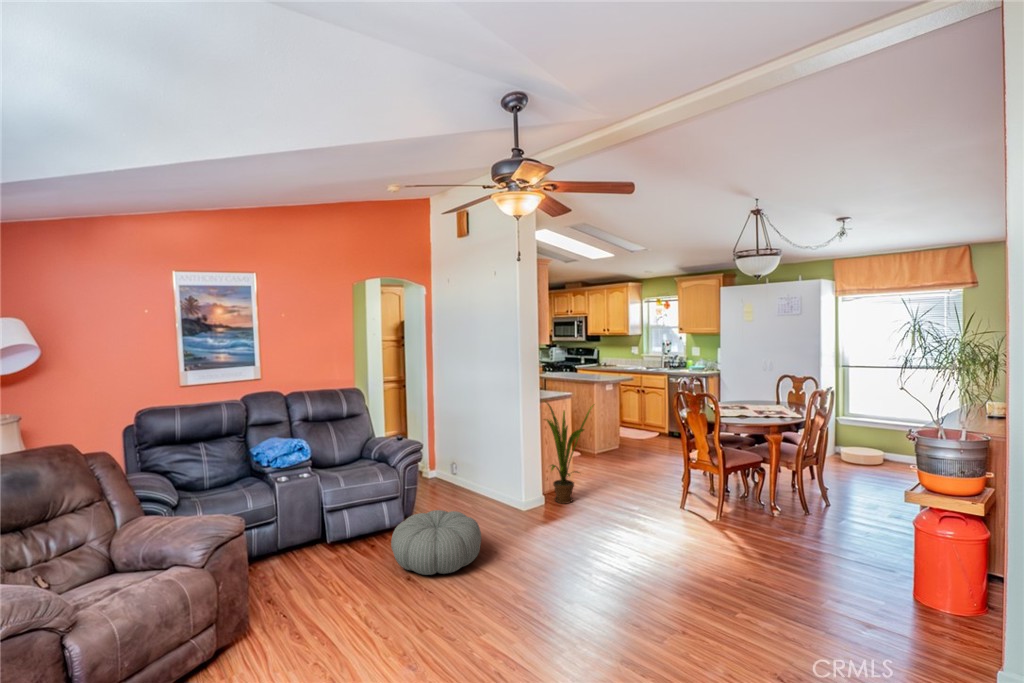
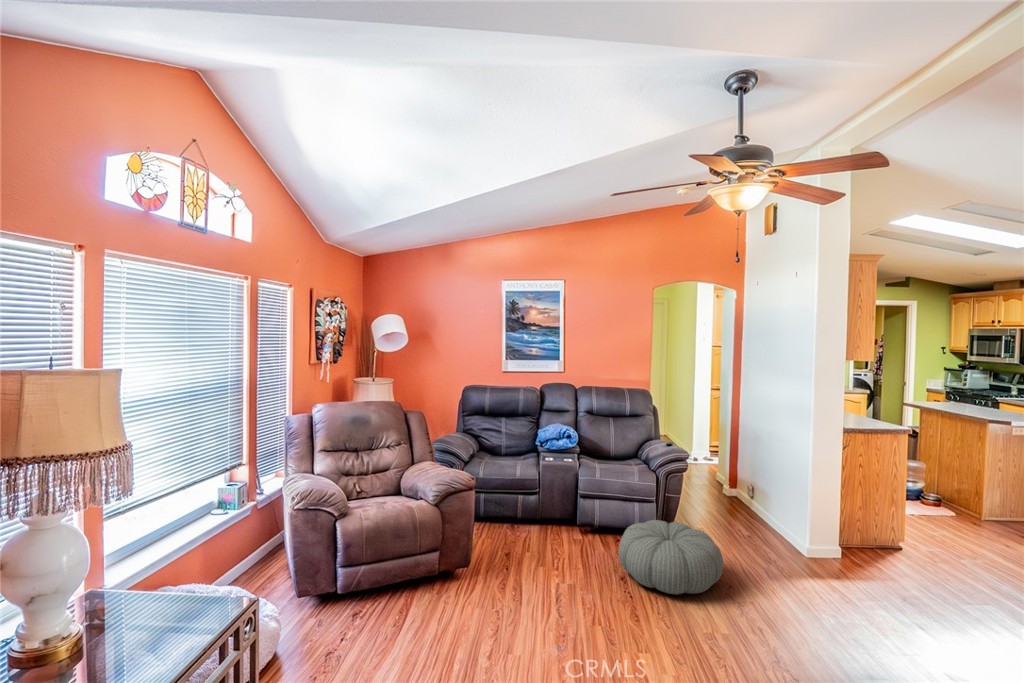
house plant: present [547,404,593,504] -> none [851,424,956,576]

